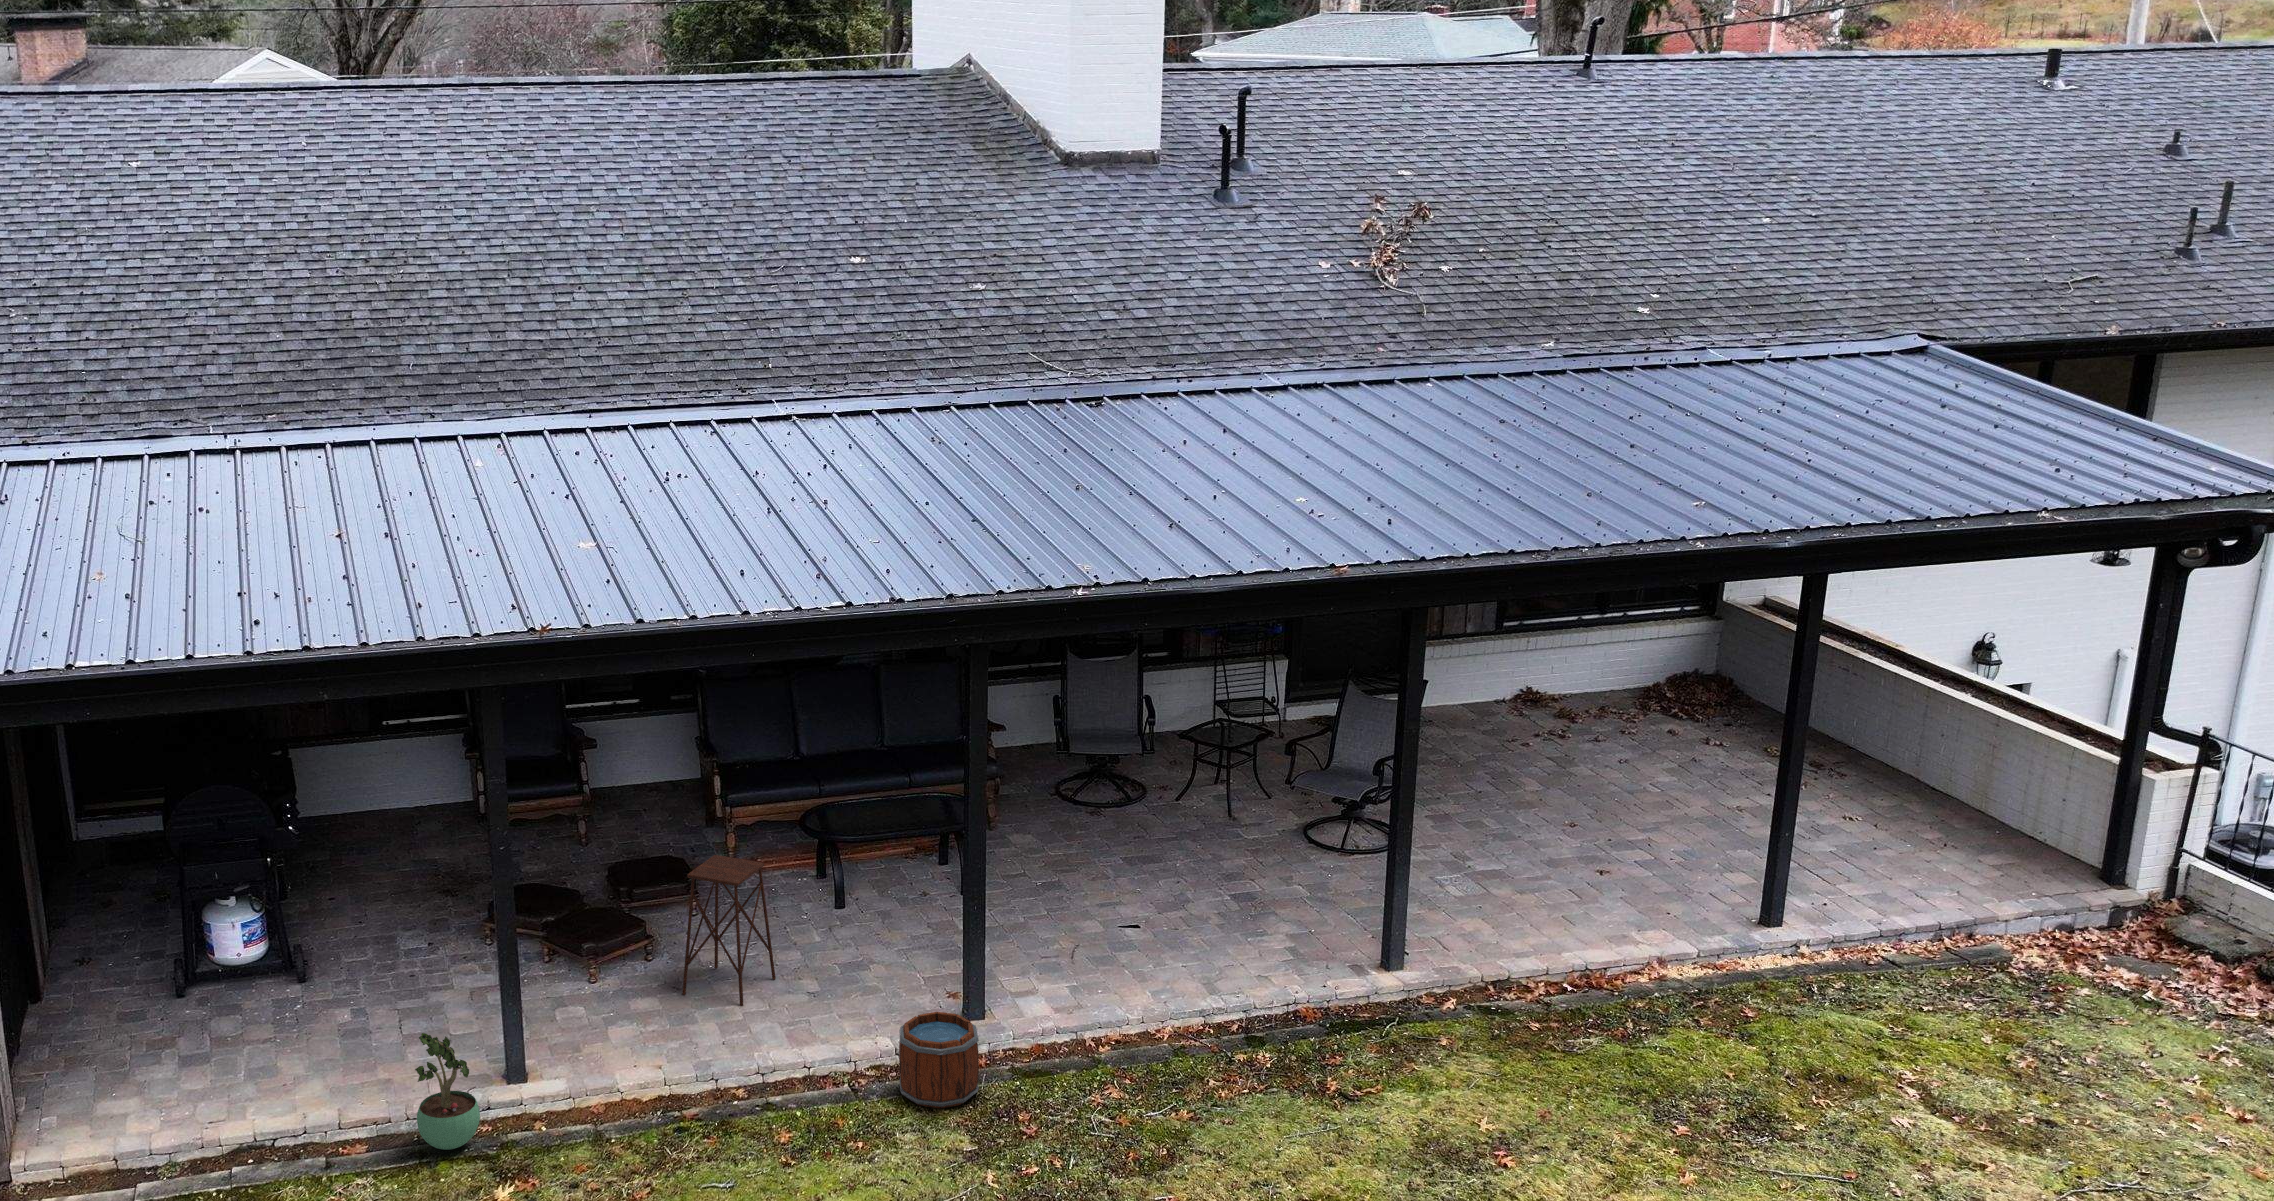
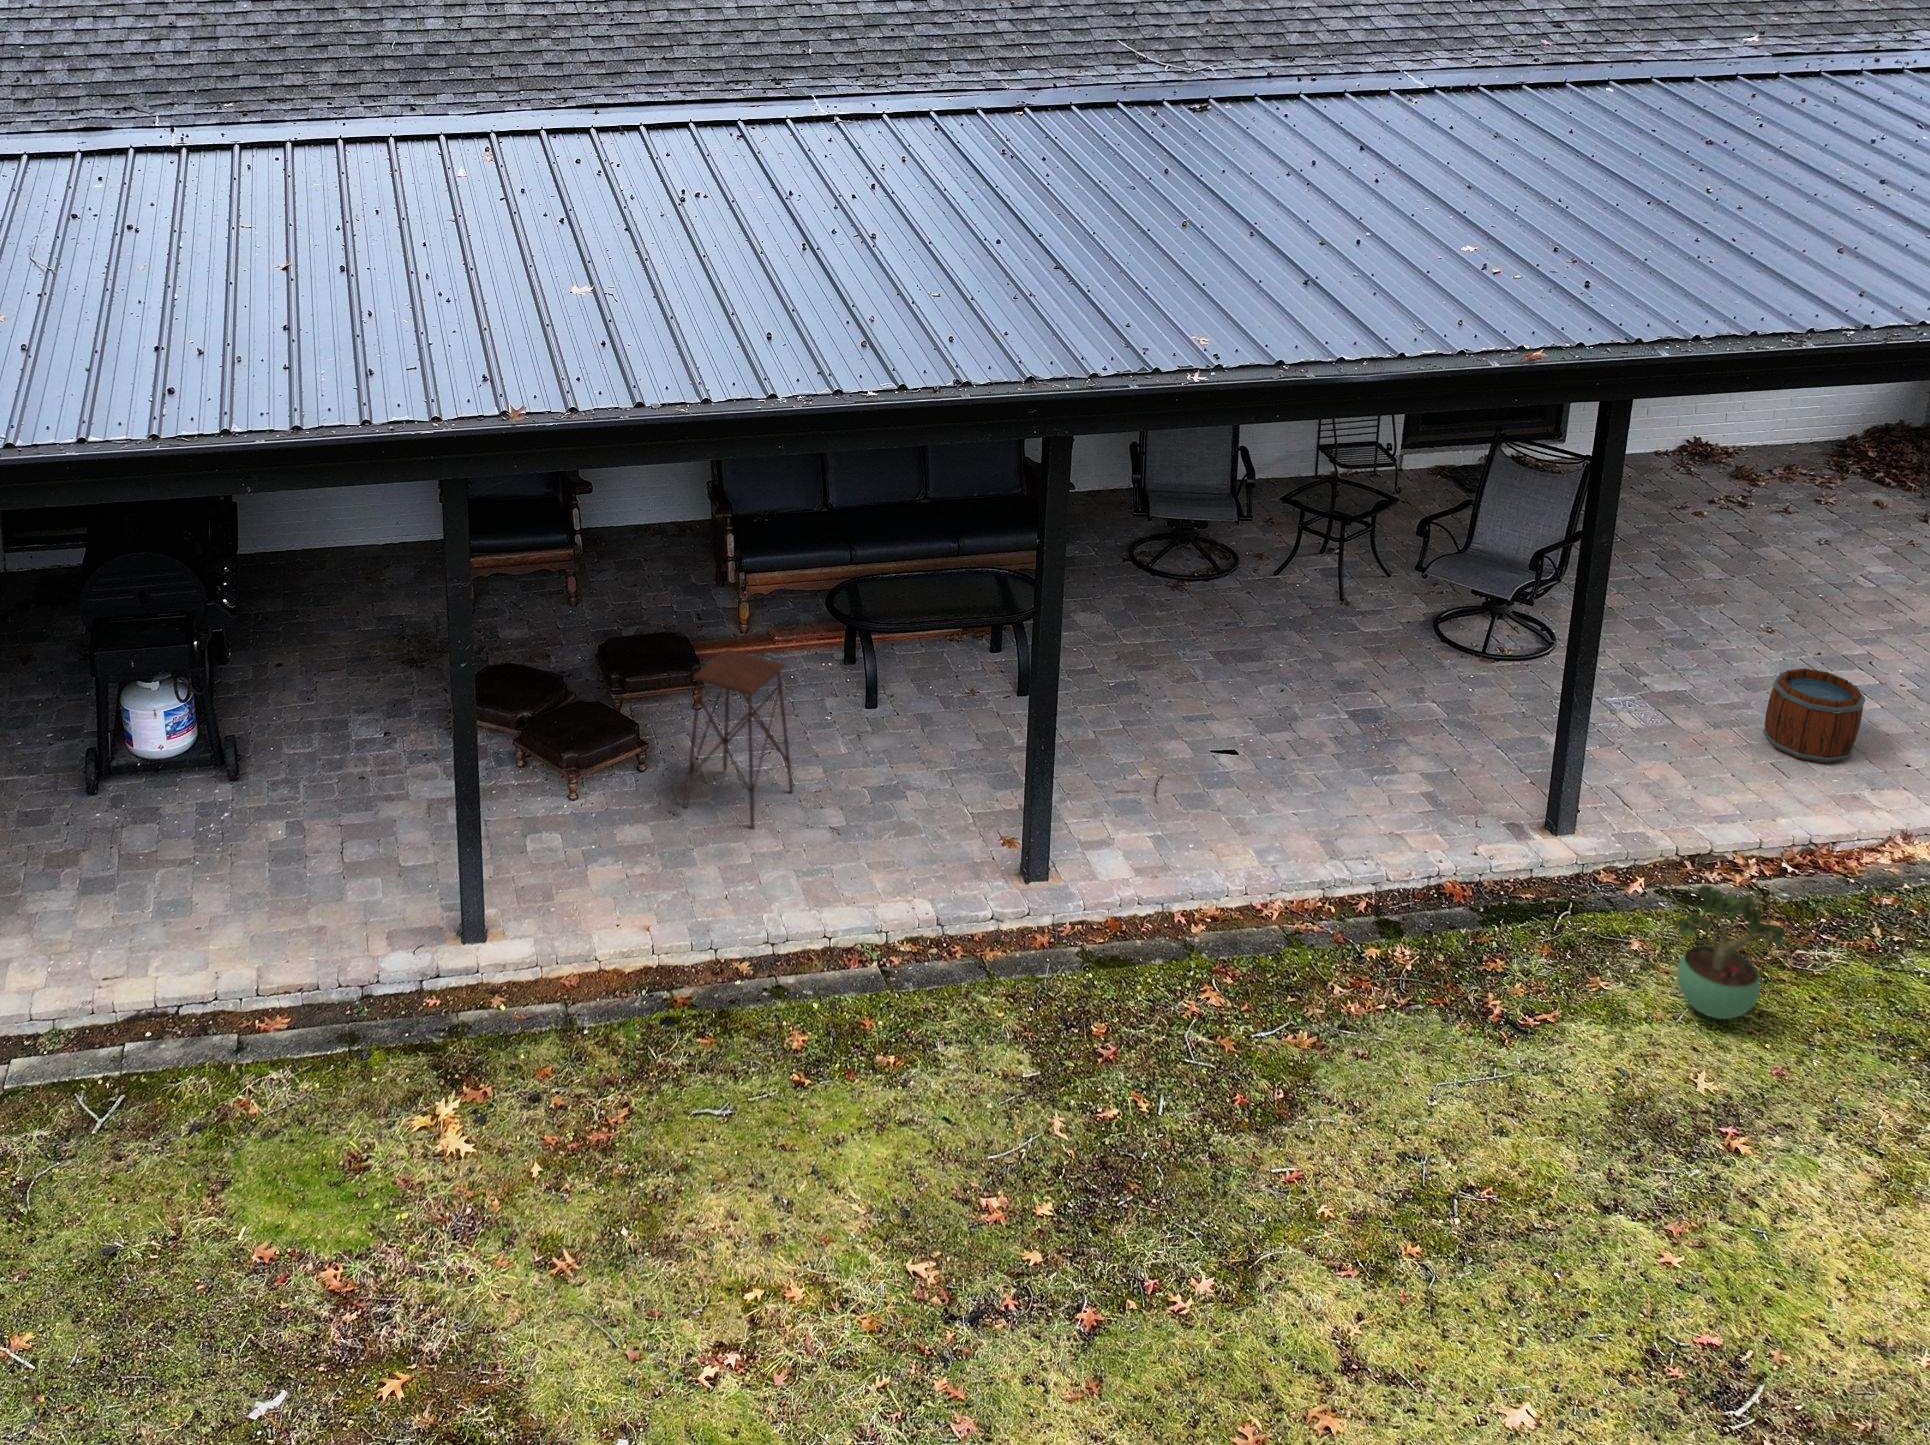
bucket: present [899,1012,979,1108] -> present [1763,668,1865,763]
potted plant: present [415,1033,480,1150] -> present [1677,885,1784,1019]

